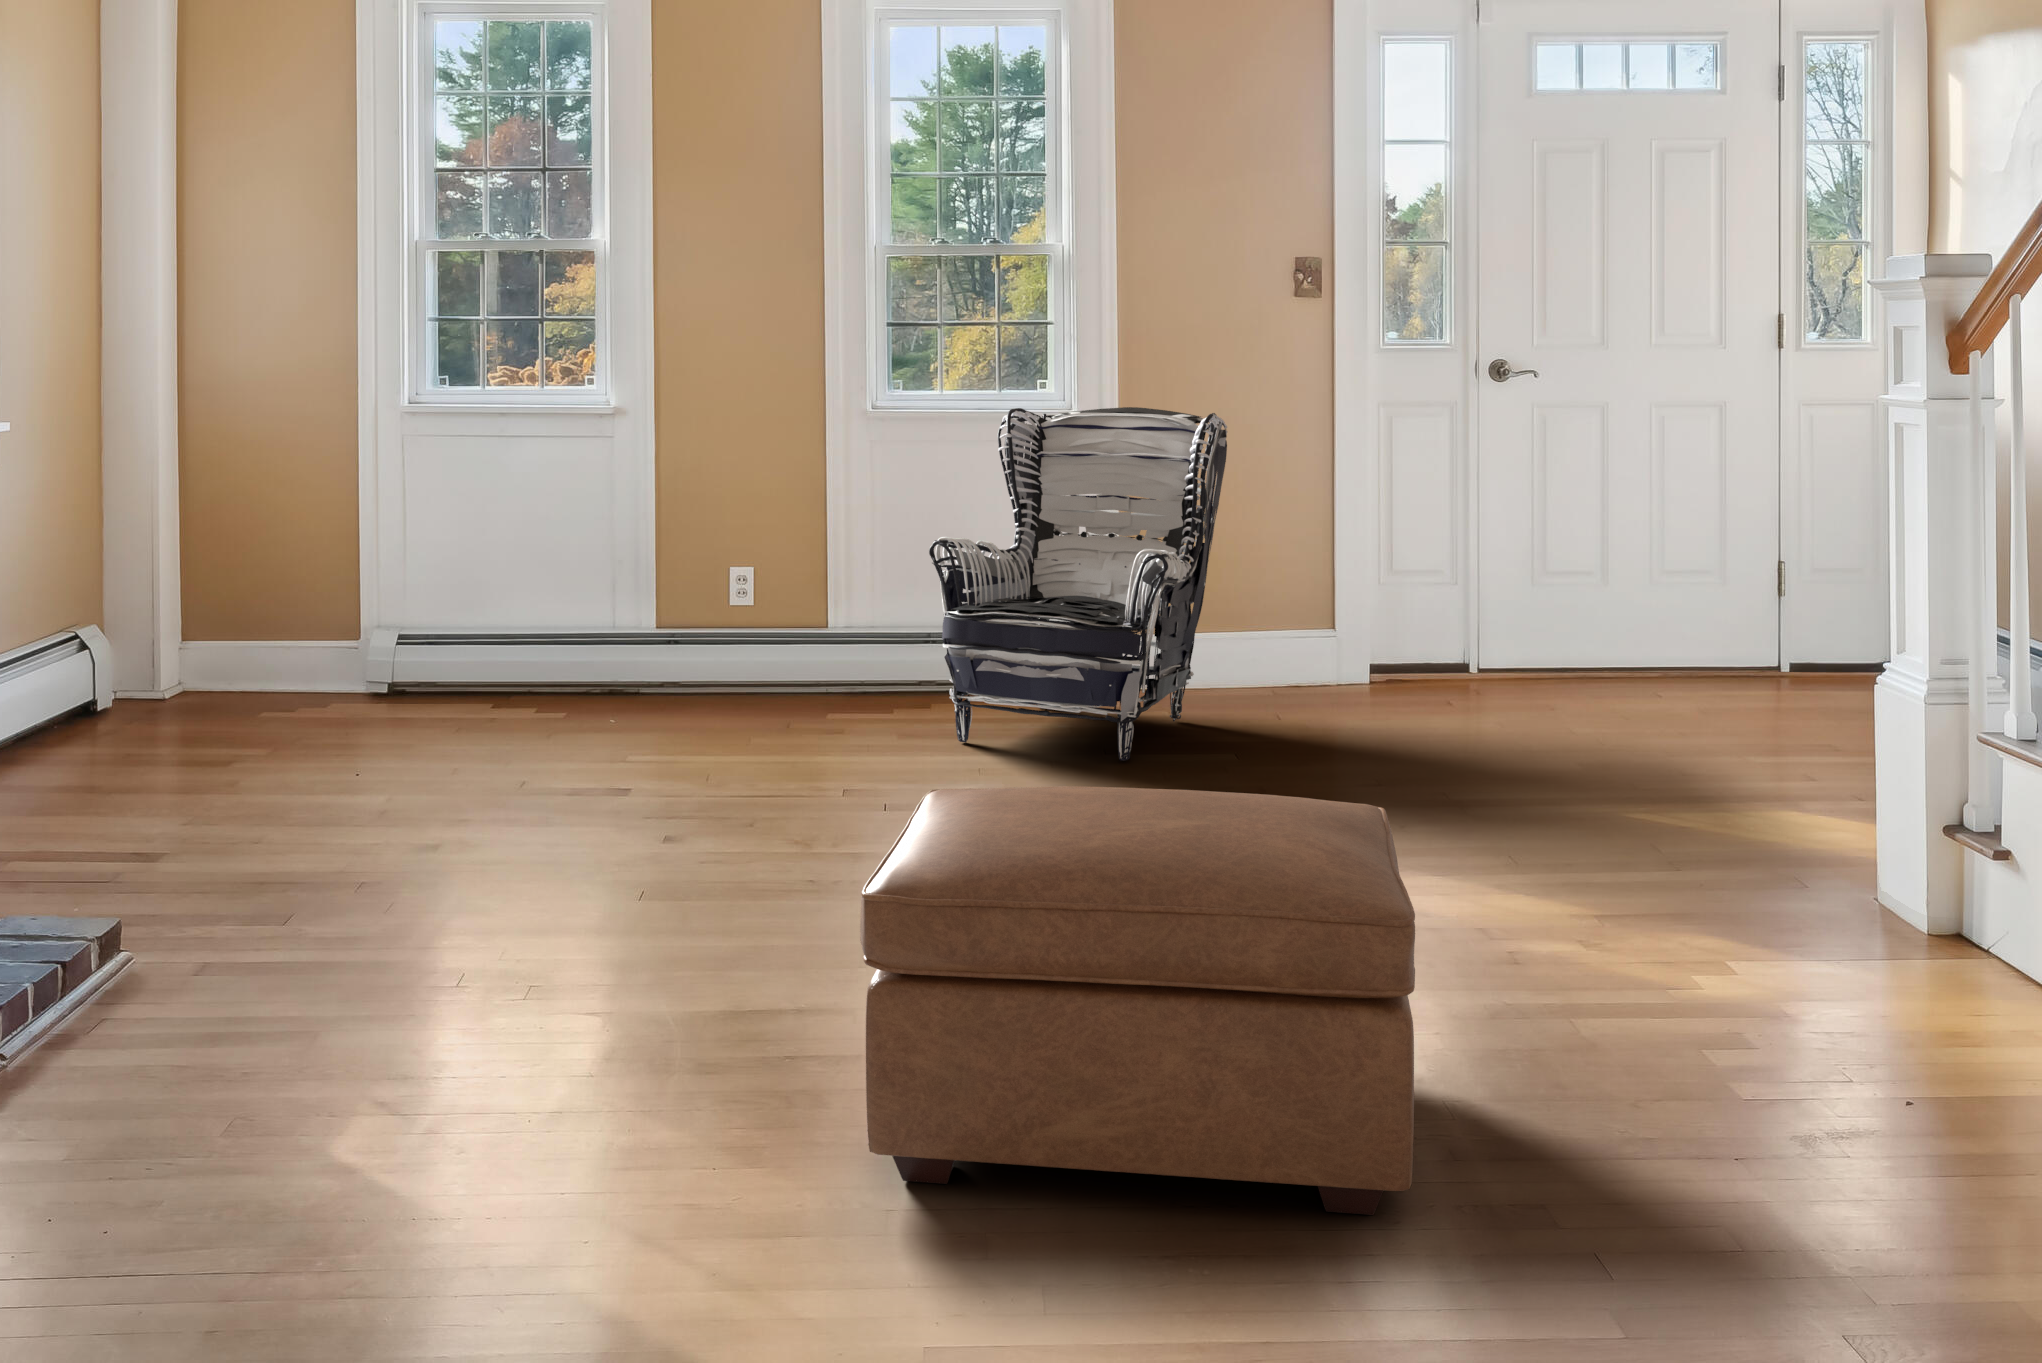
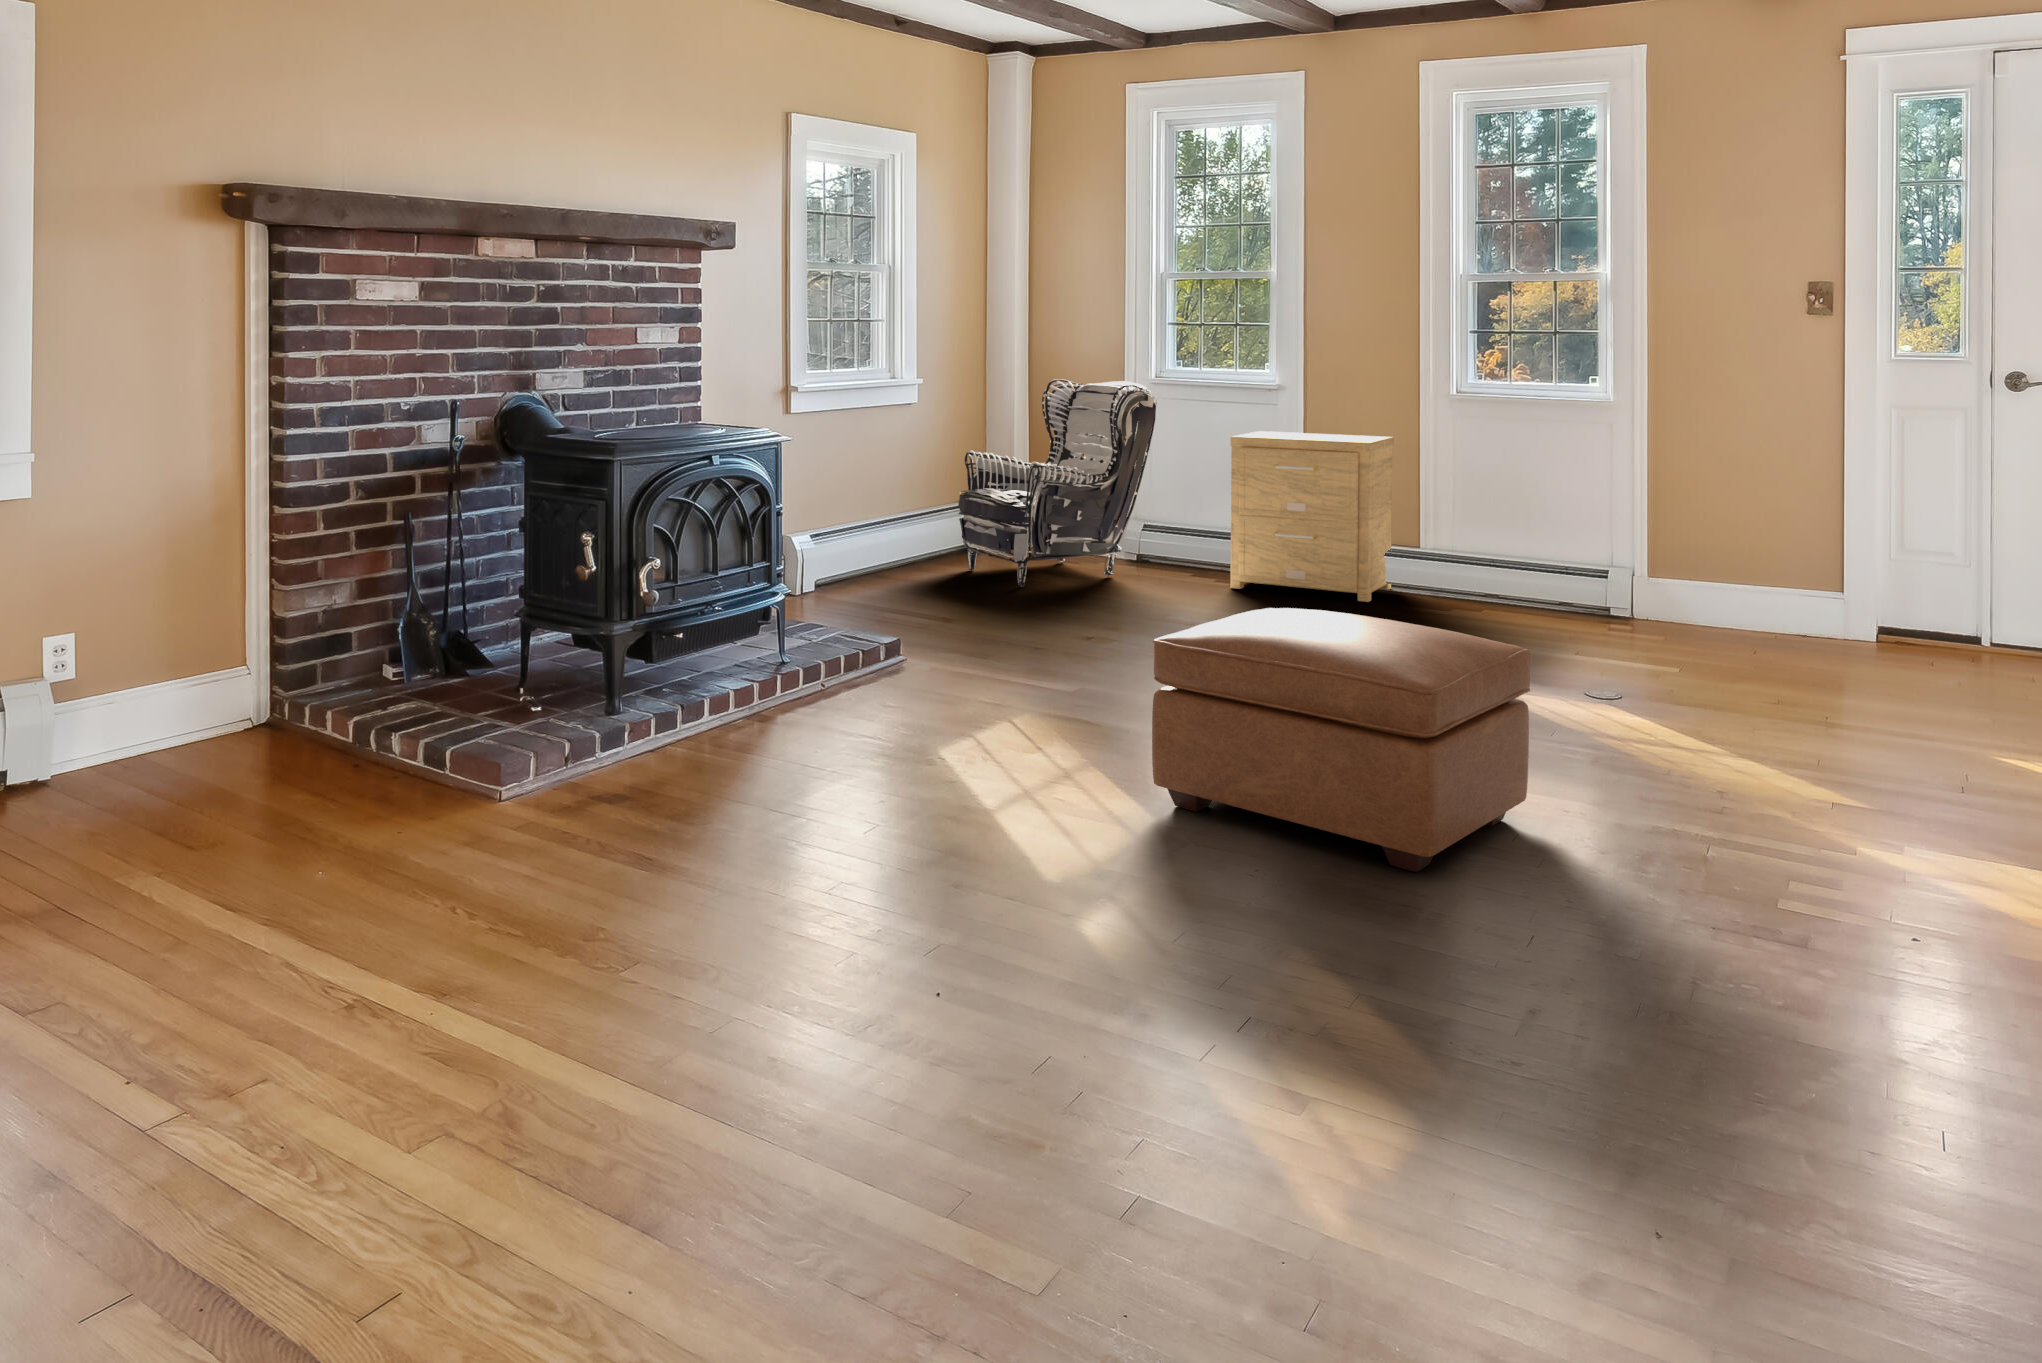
armchair: present [929,407,1227,761] -> present [958,379,1157,587]
side table: none [565,476,788,721] -> present [1230,431,1394,602]

